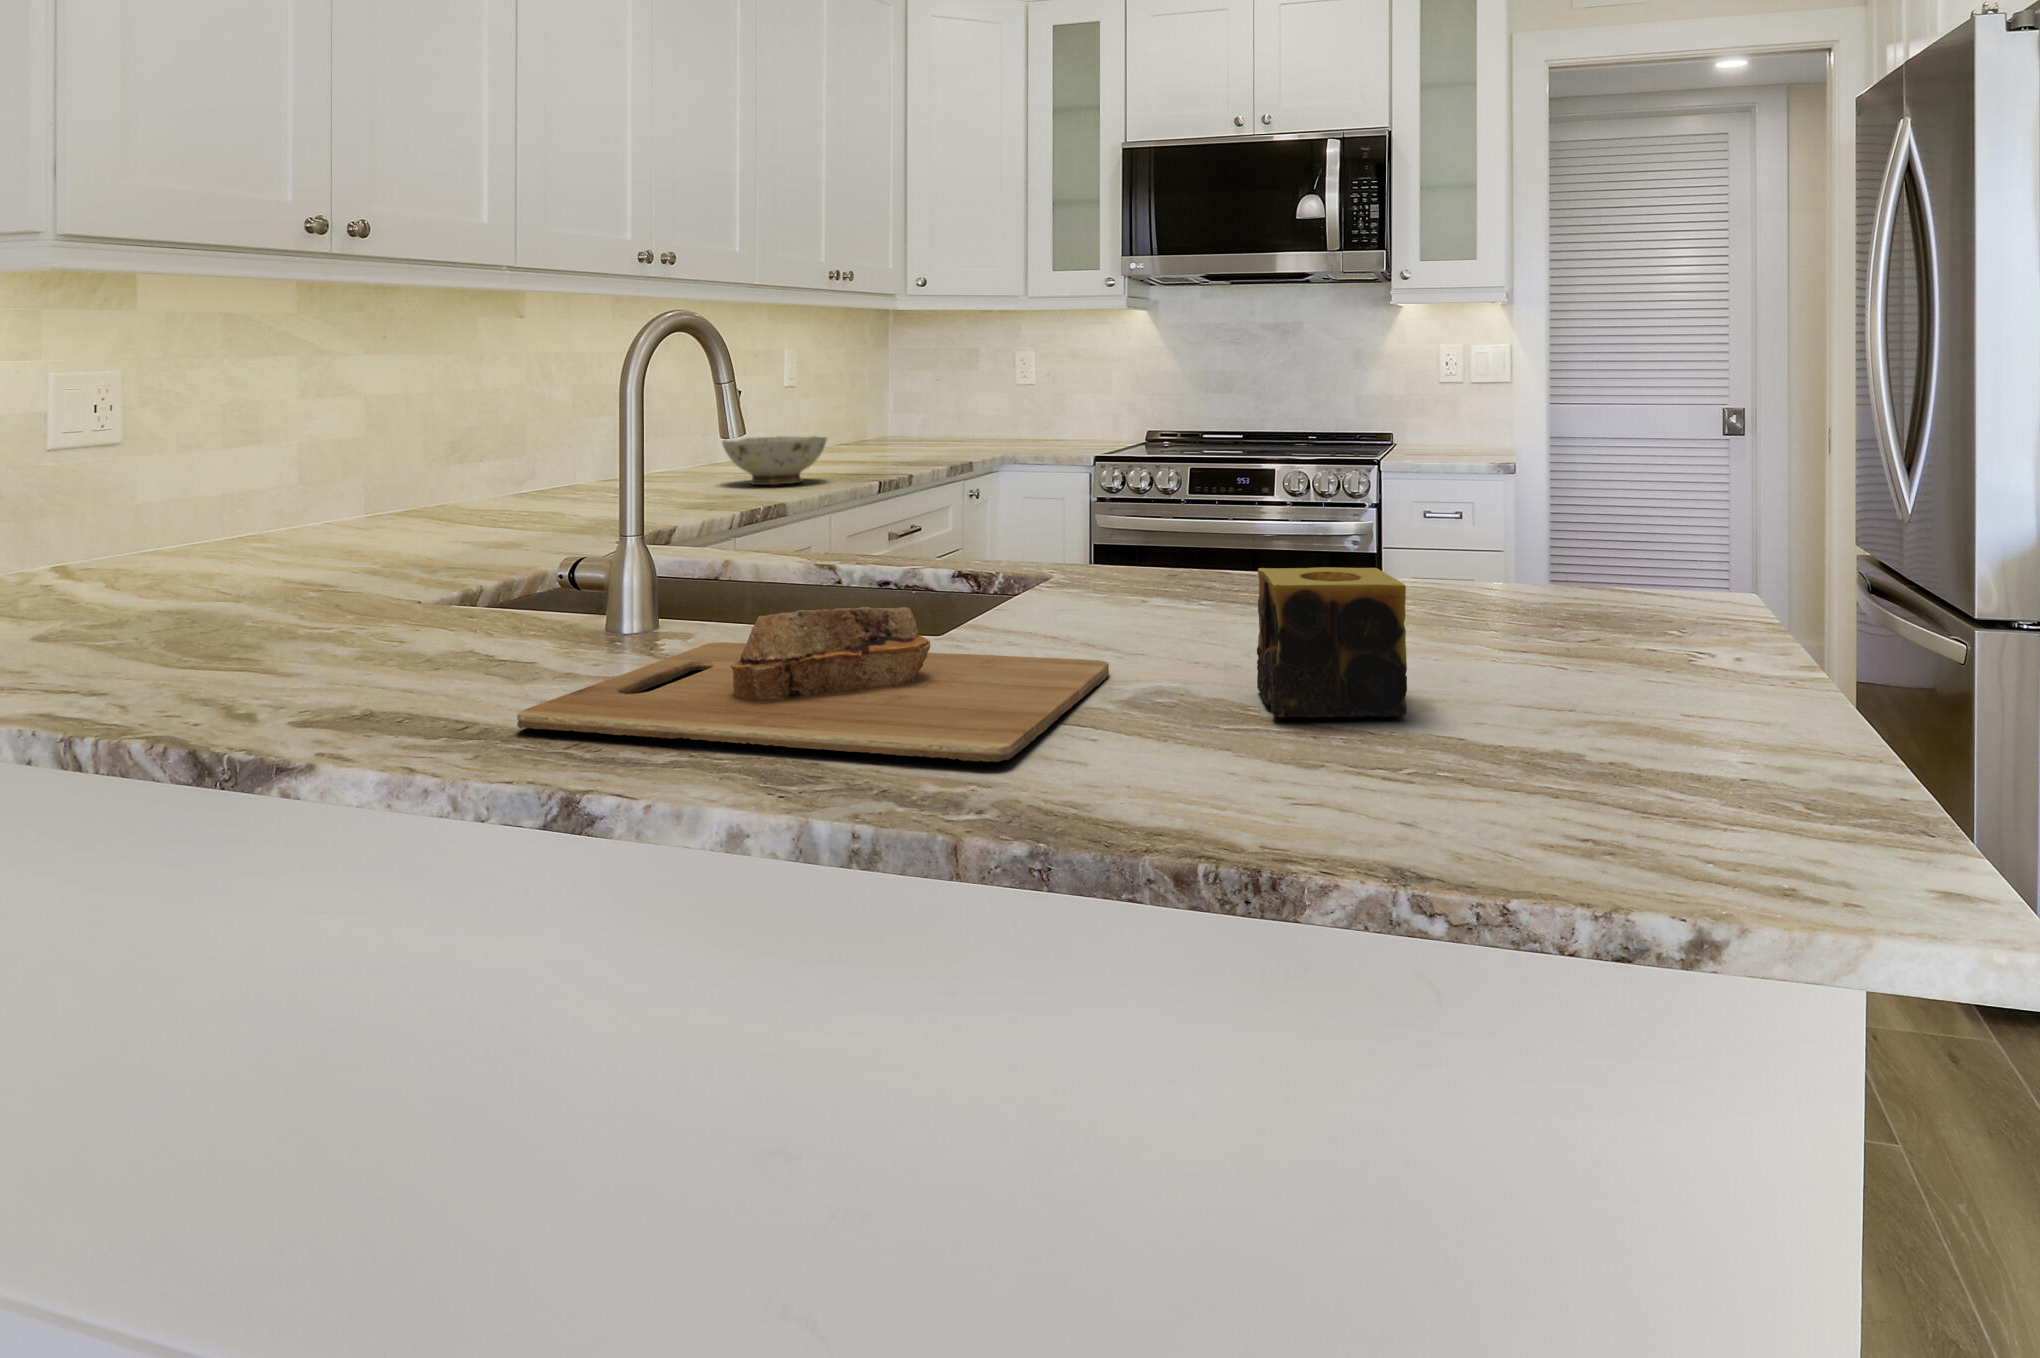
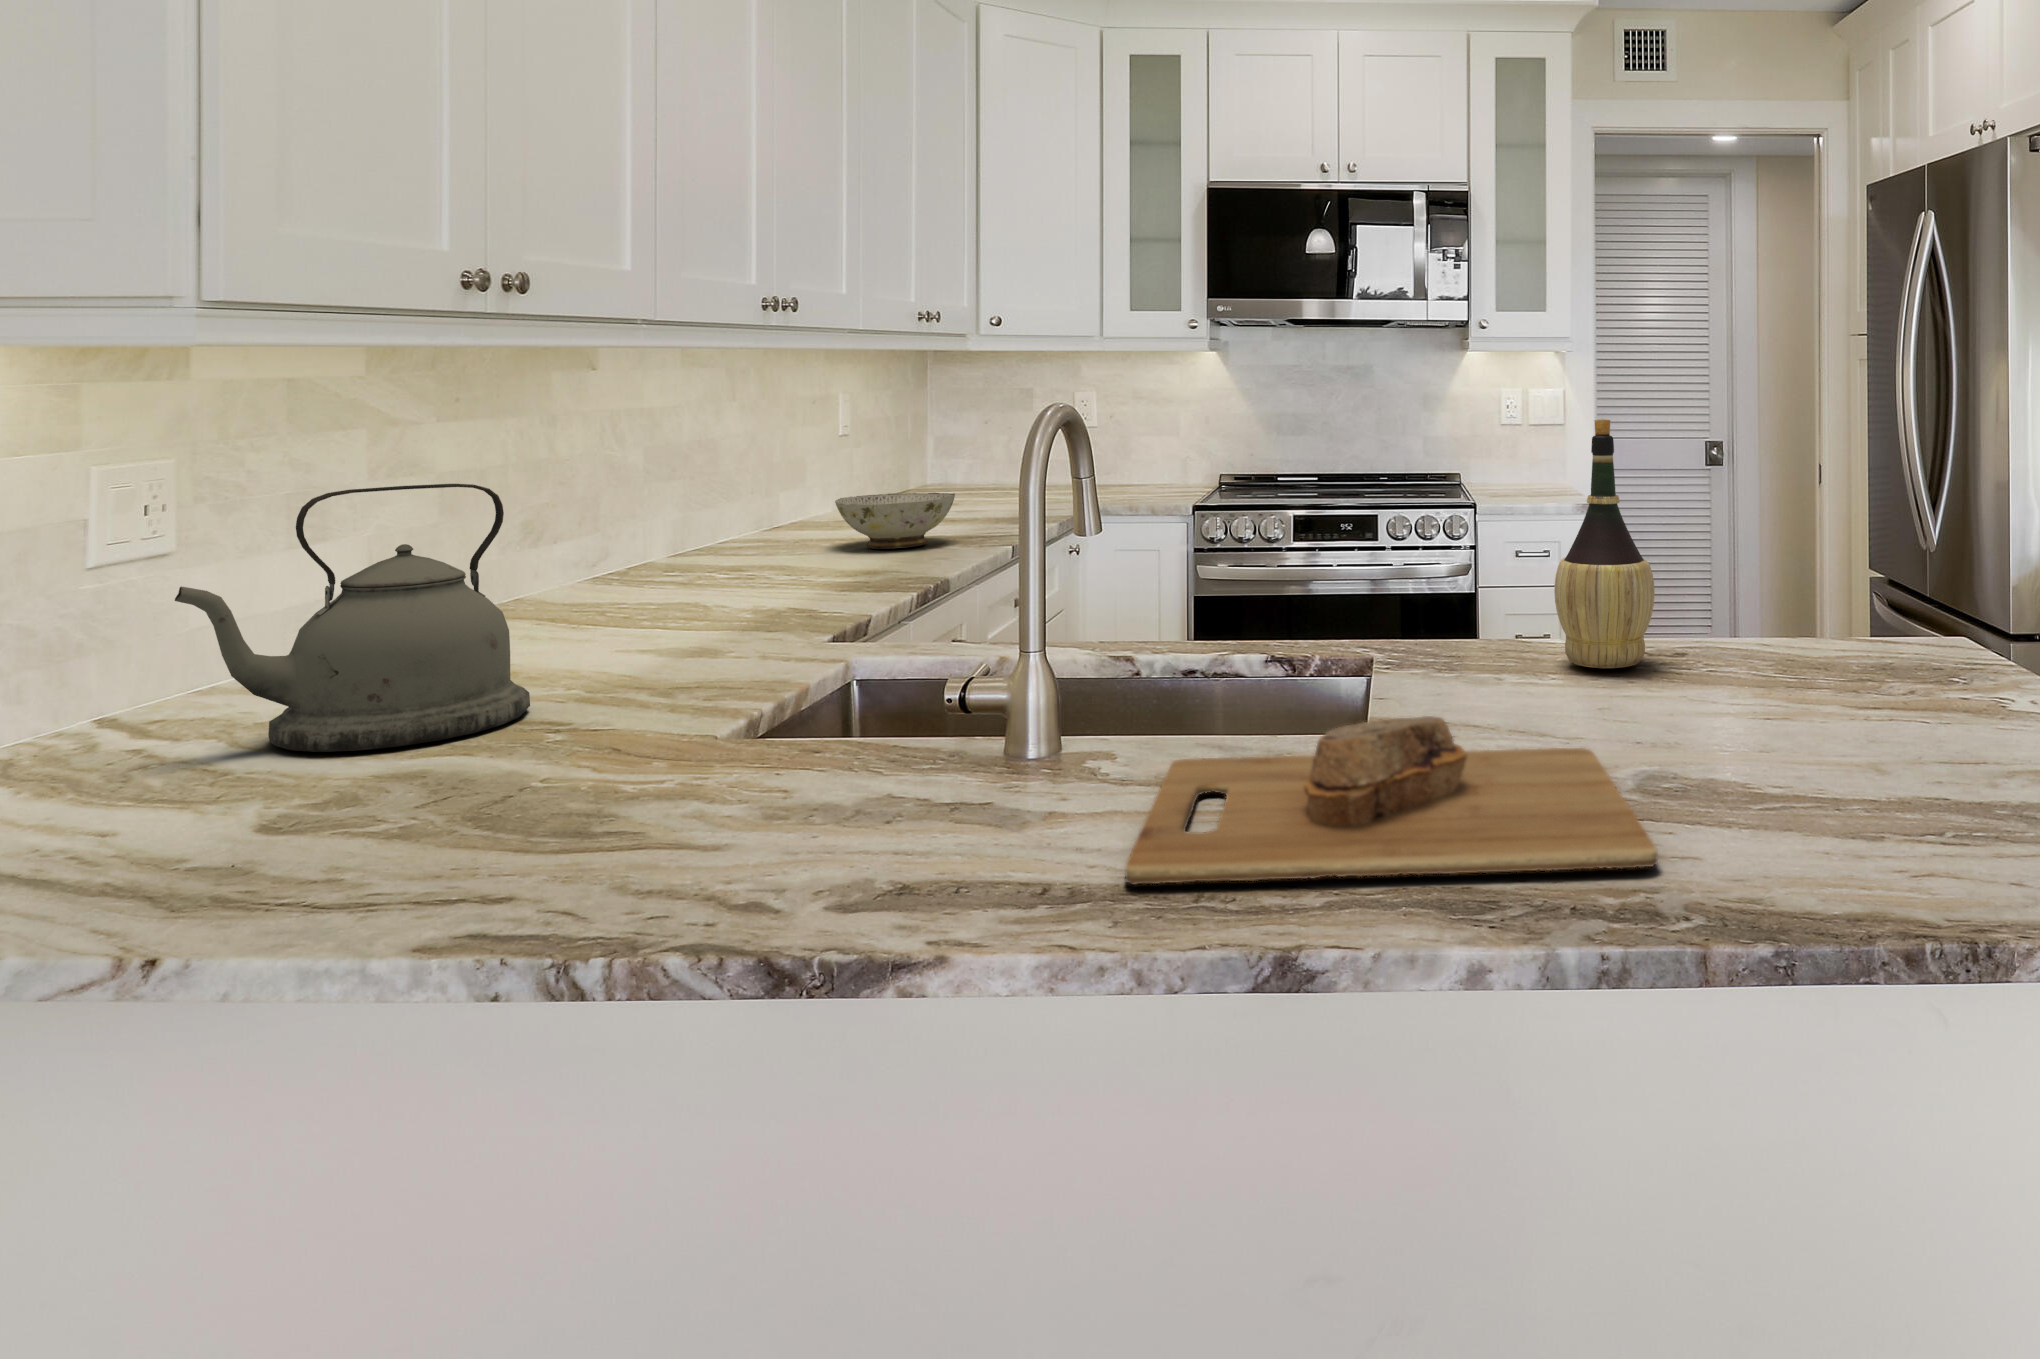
wine bottle: none [1211,328,1321,601] -> present [1554,419,1655,668]
kettle: none [53,387,323,596] -> present [175,484,530,752]
candle: present [1257,567,1407,718] -> none [1738,651,1893,792]

